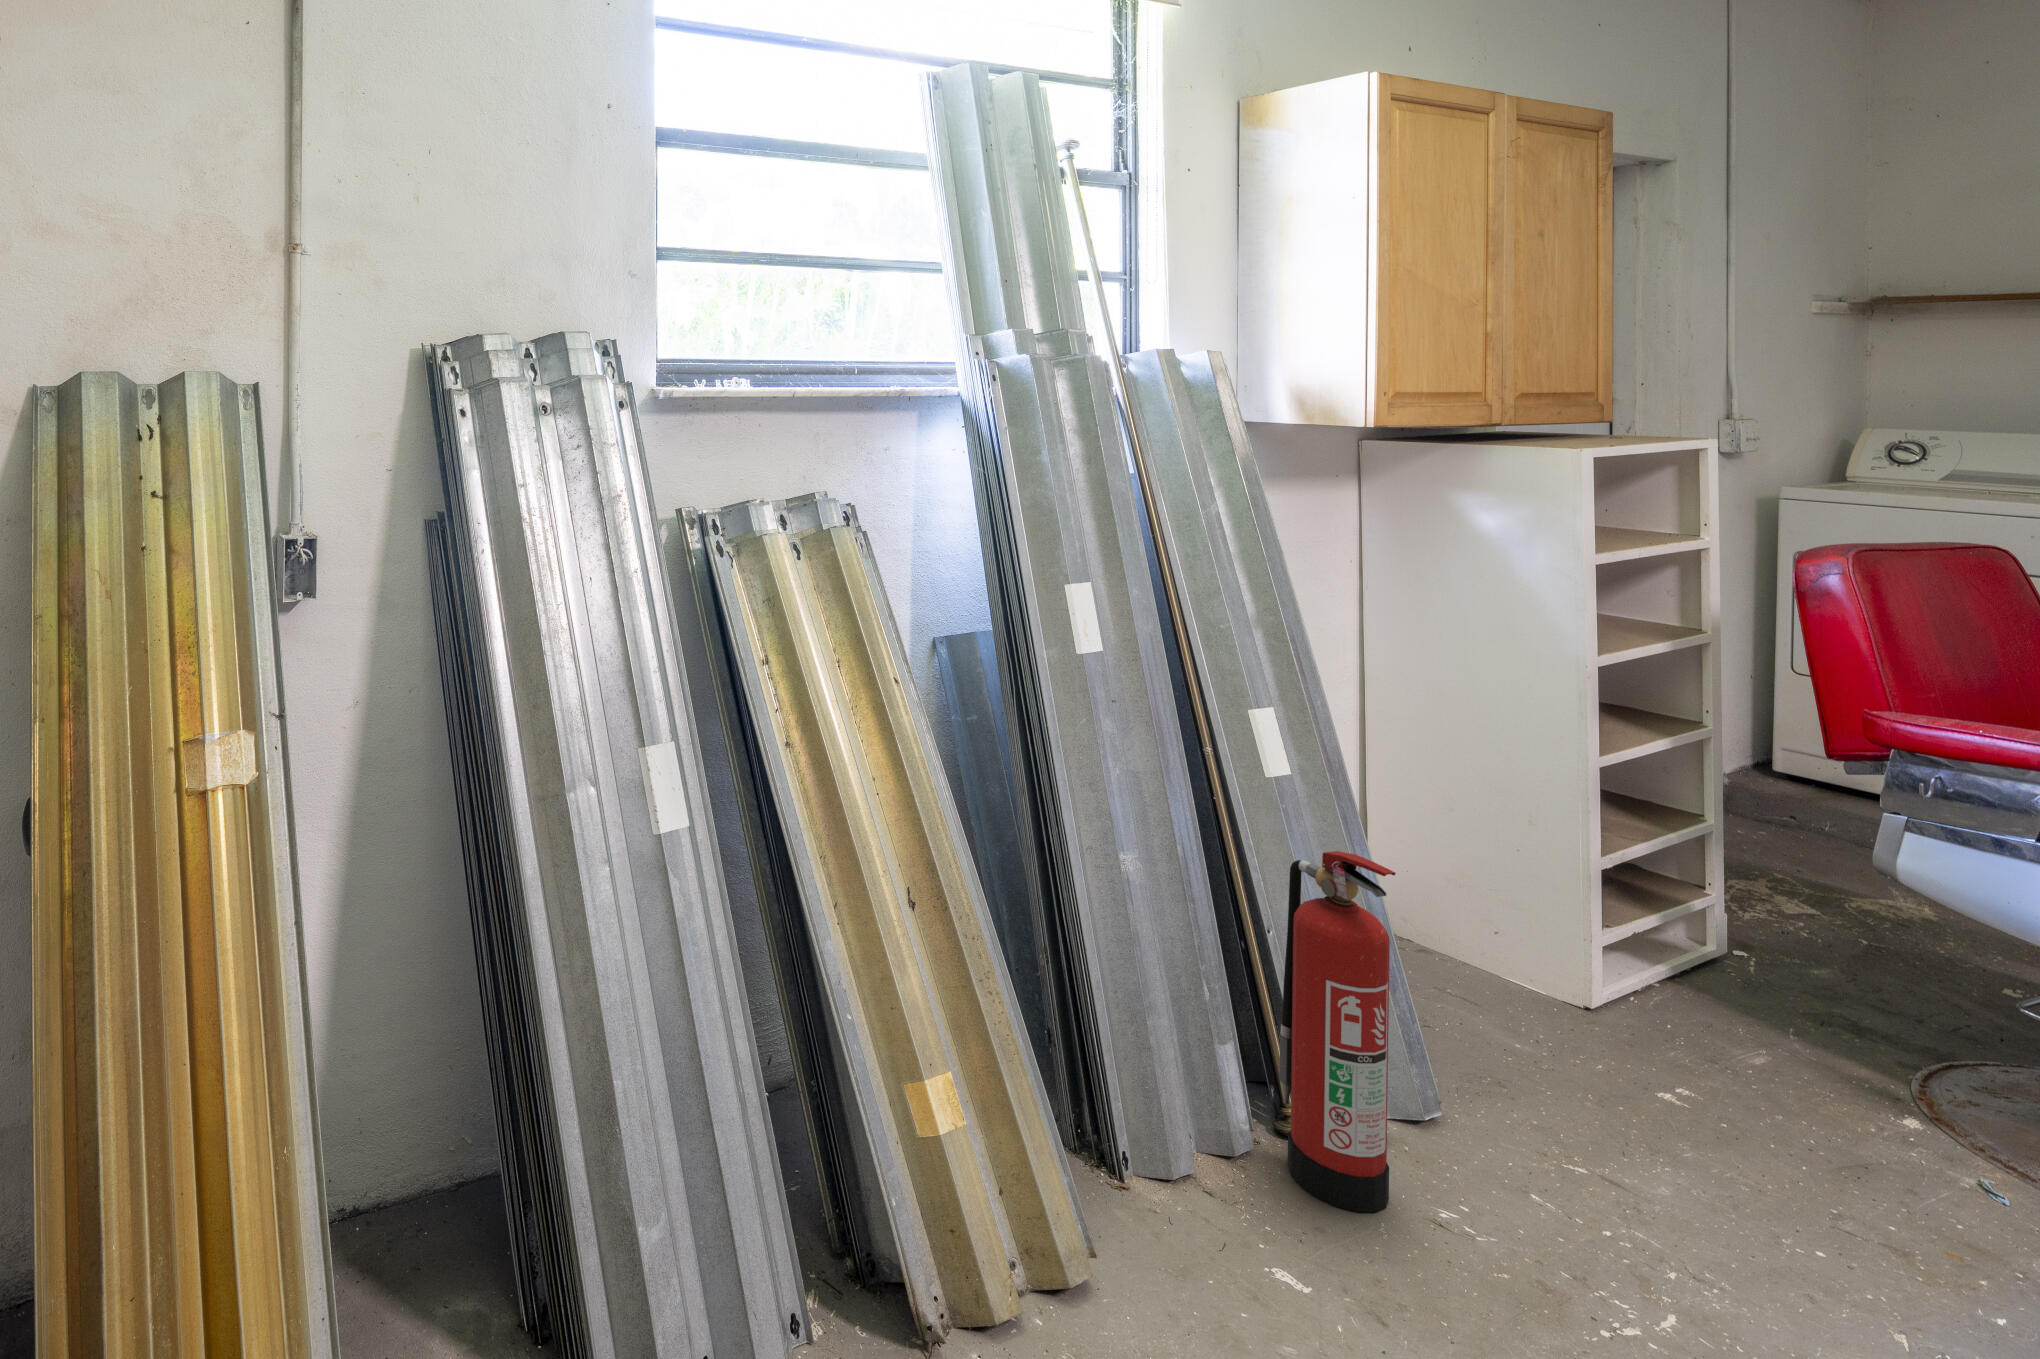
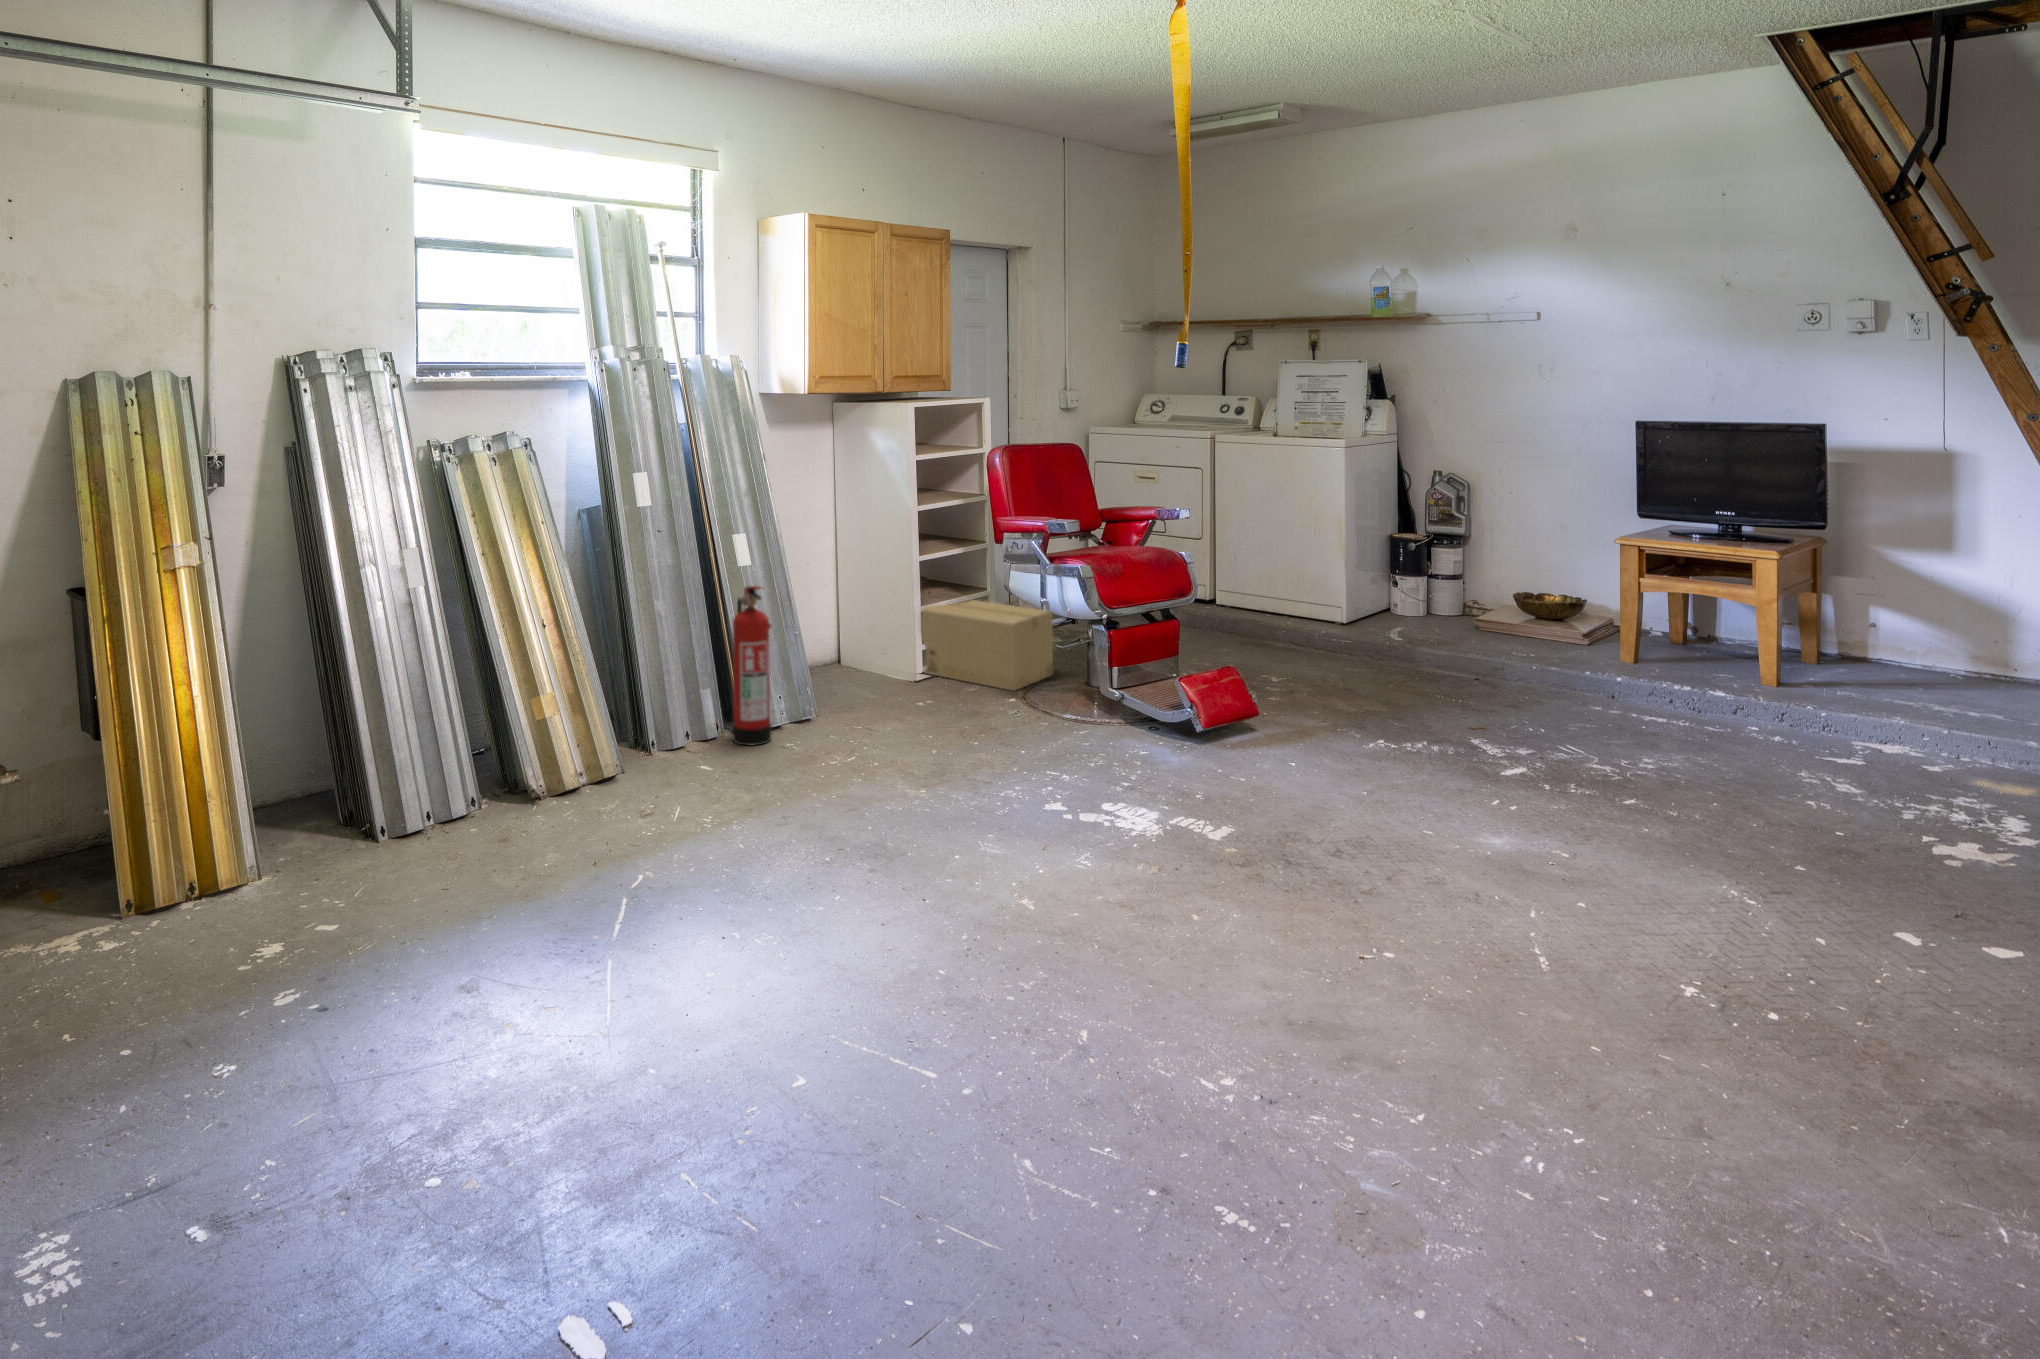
cardboard box: none [1557,823,1944,1102] -> present [920,600,1053,691]

